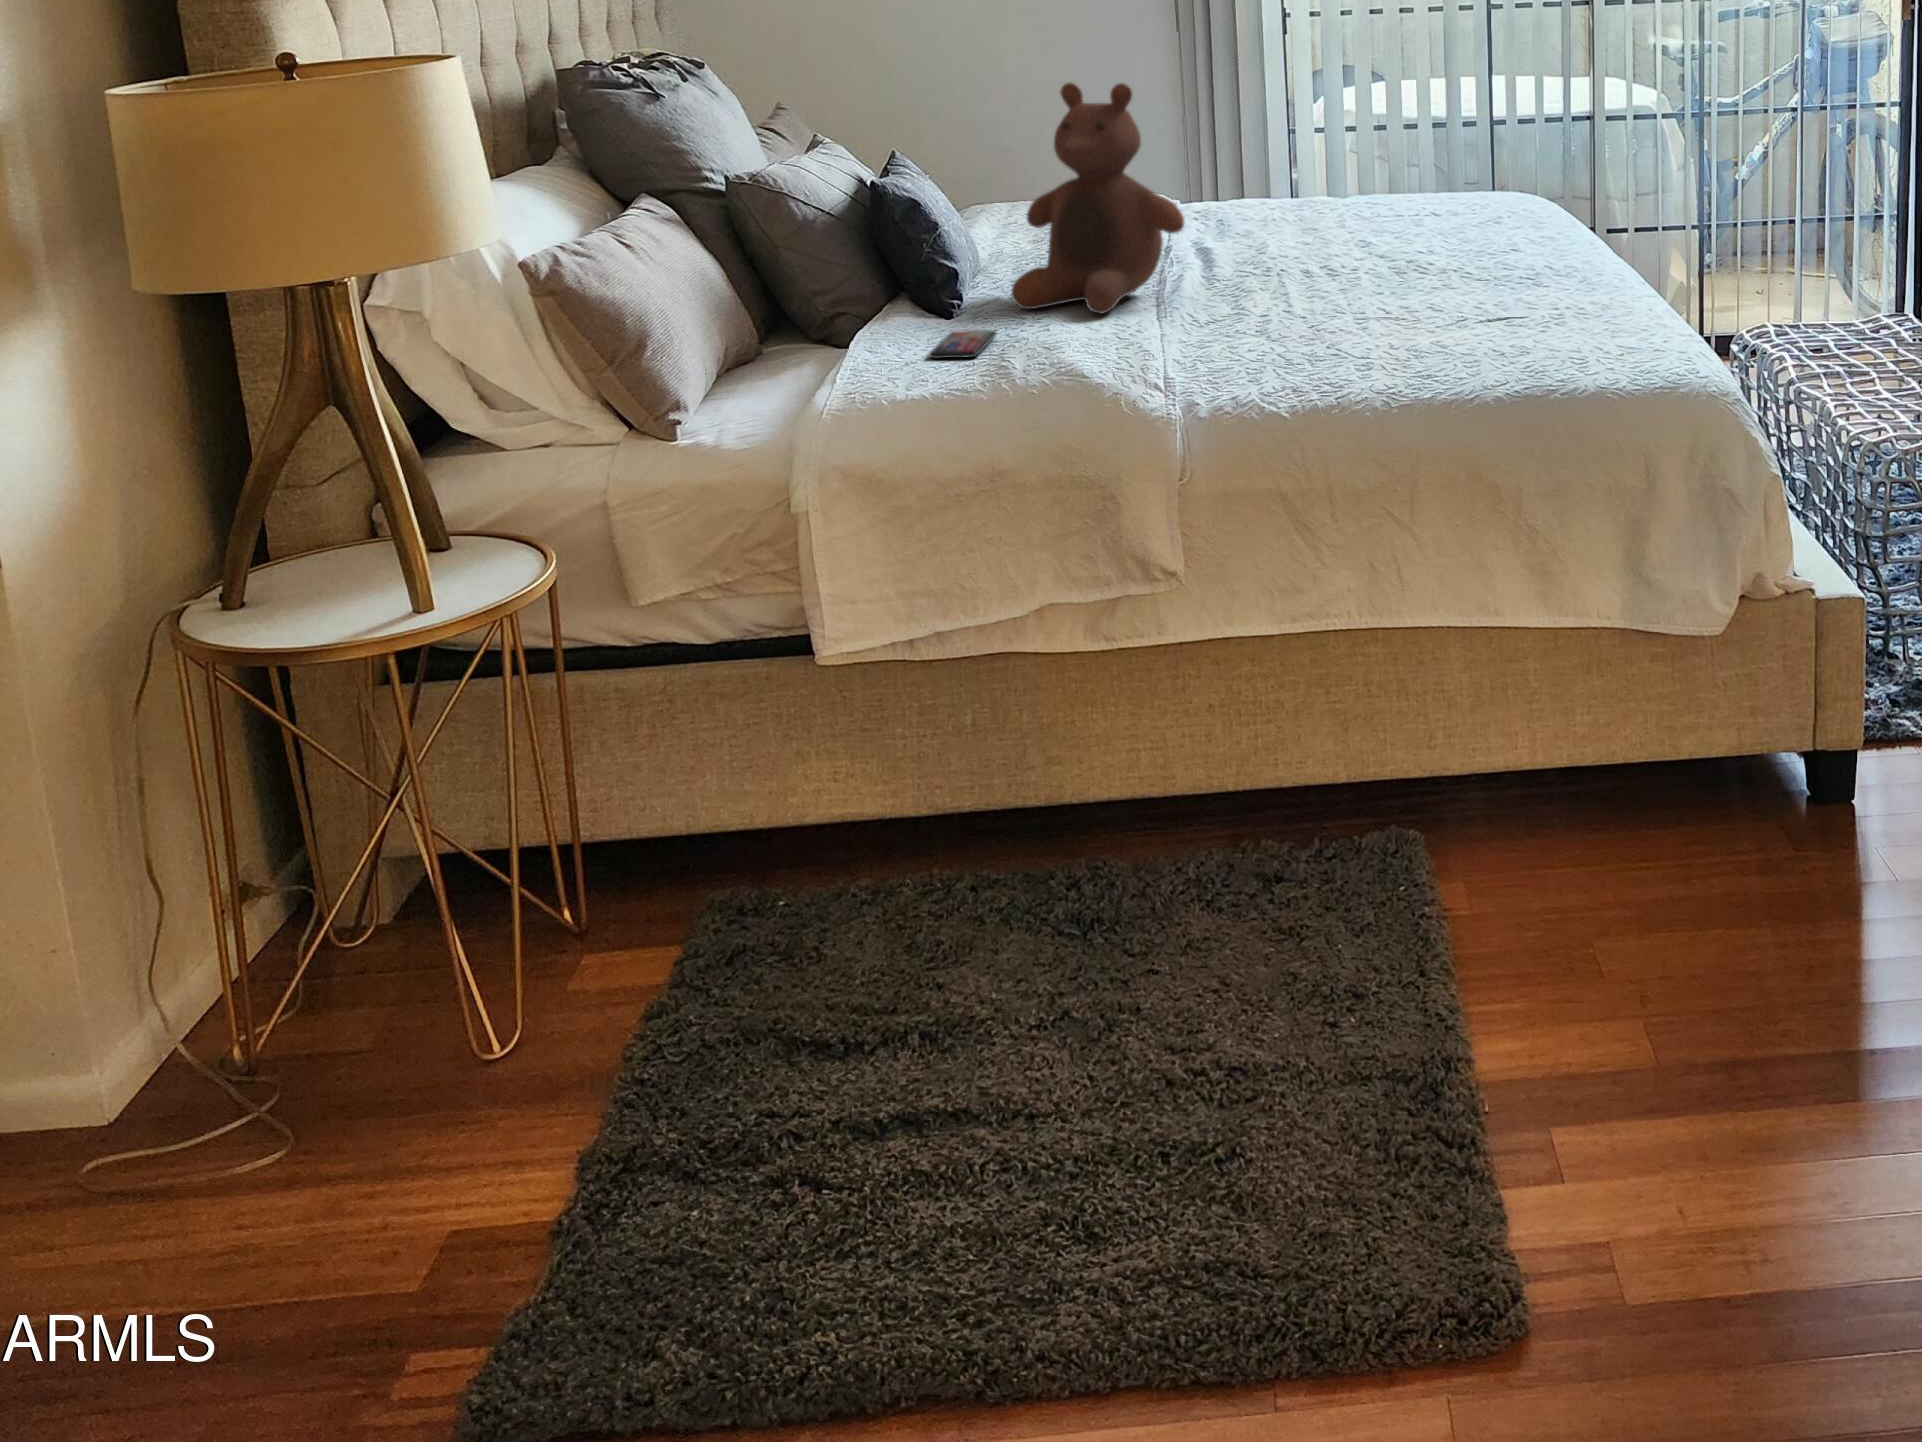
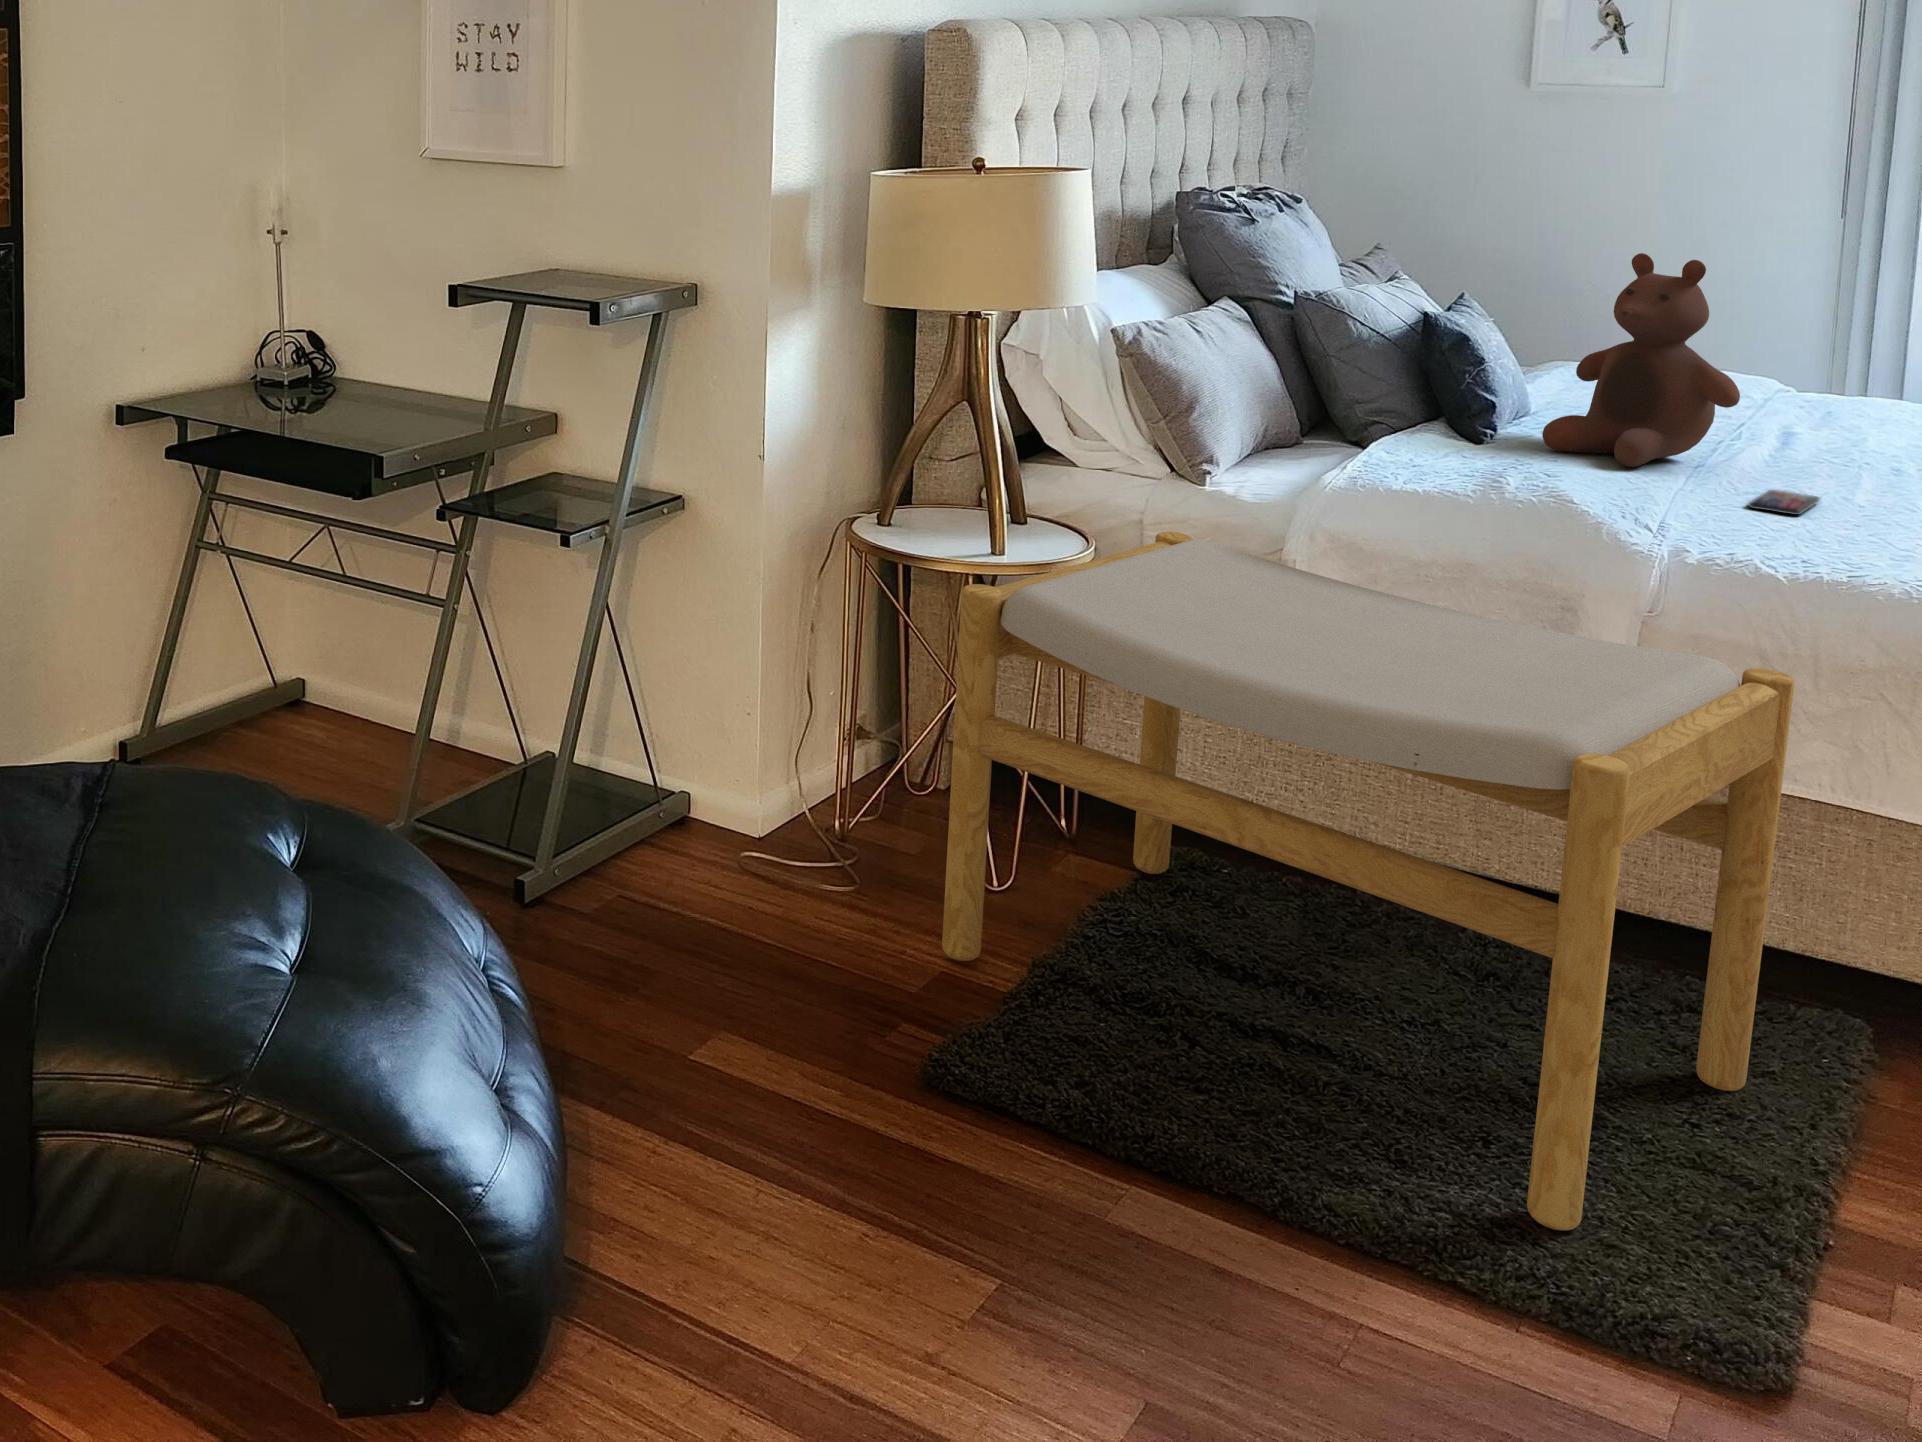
smartphone: present [929,330,996,359] -> present [1748,490,1820,515]
footstool: none [378,514,1361,1249] -> present [942,532,1794,1231]

